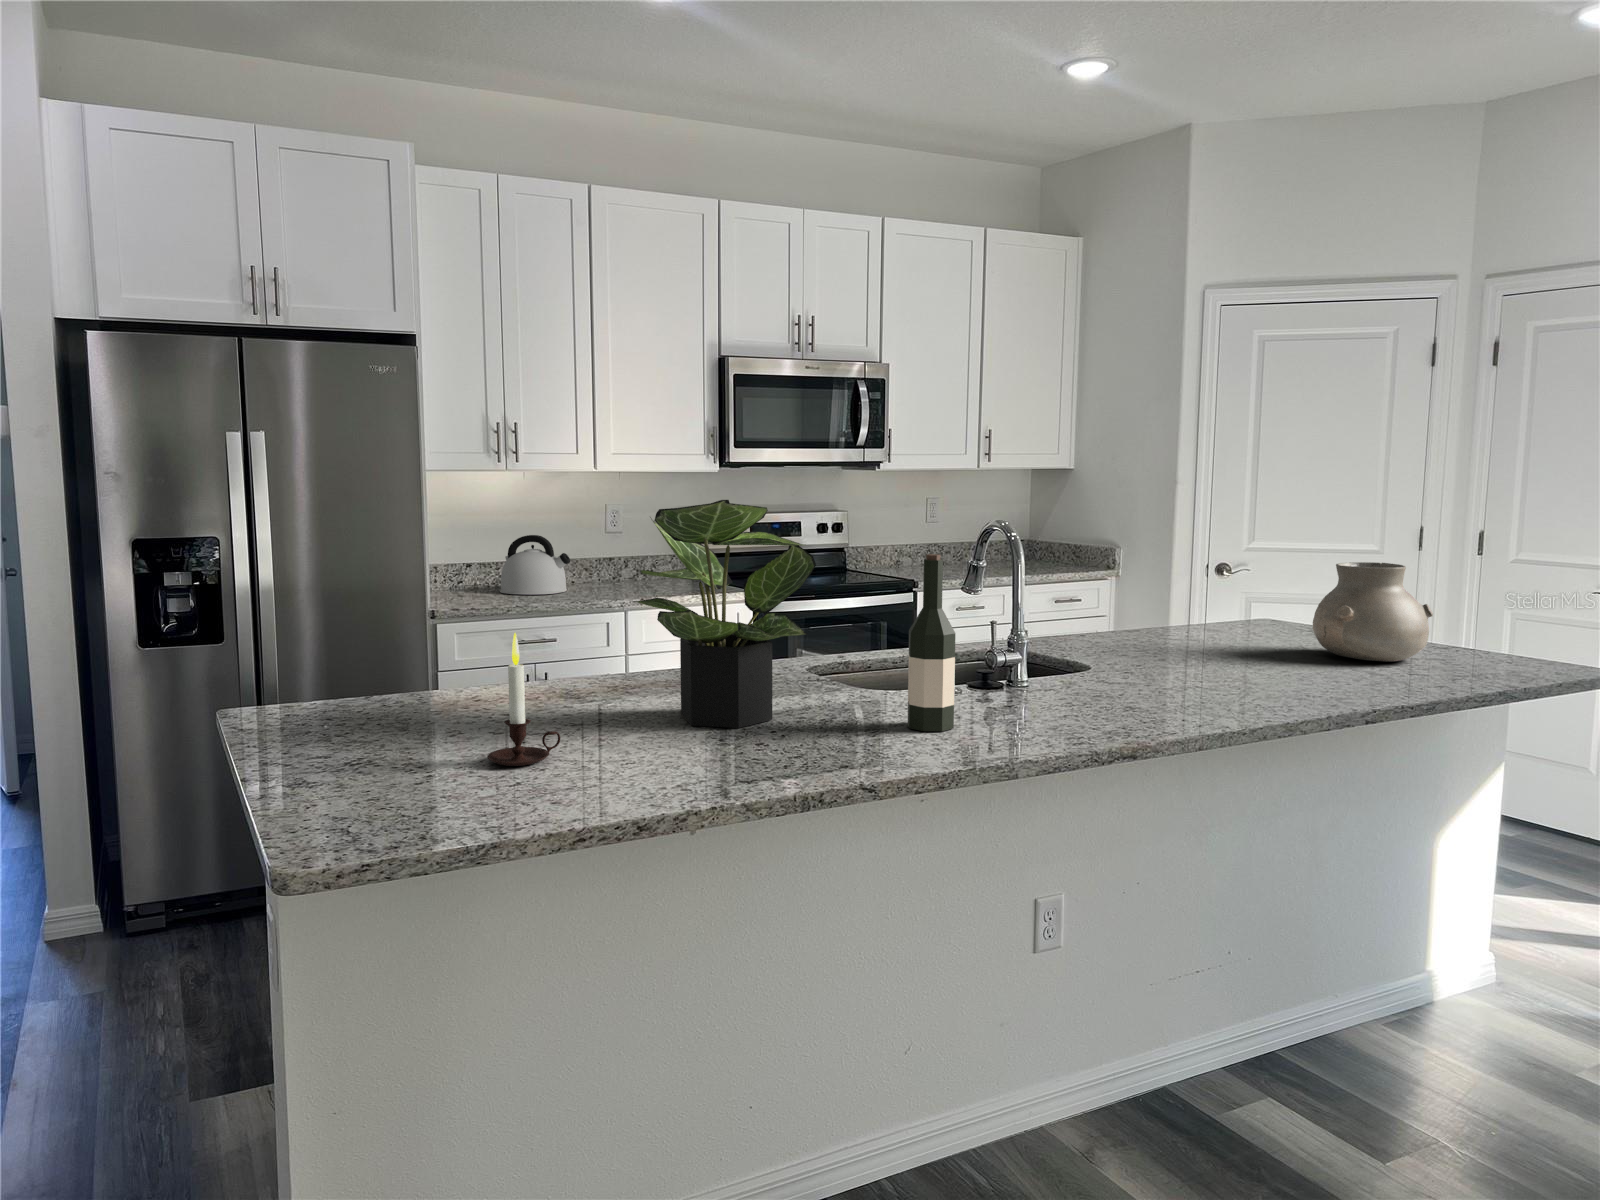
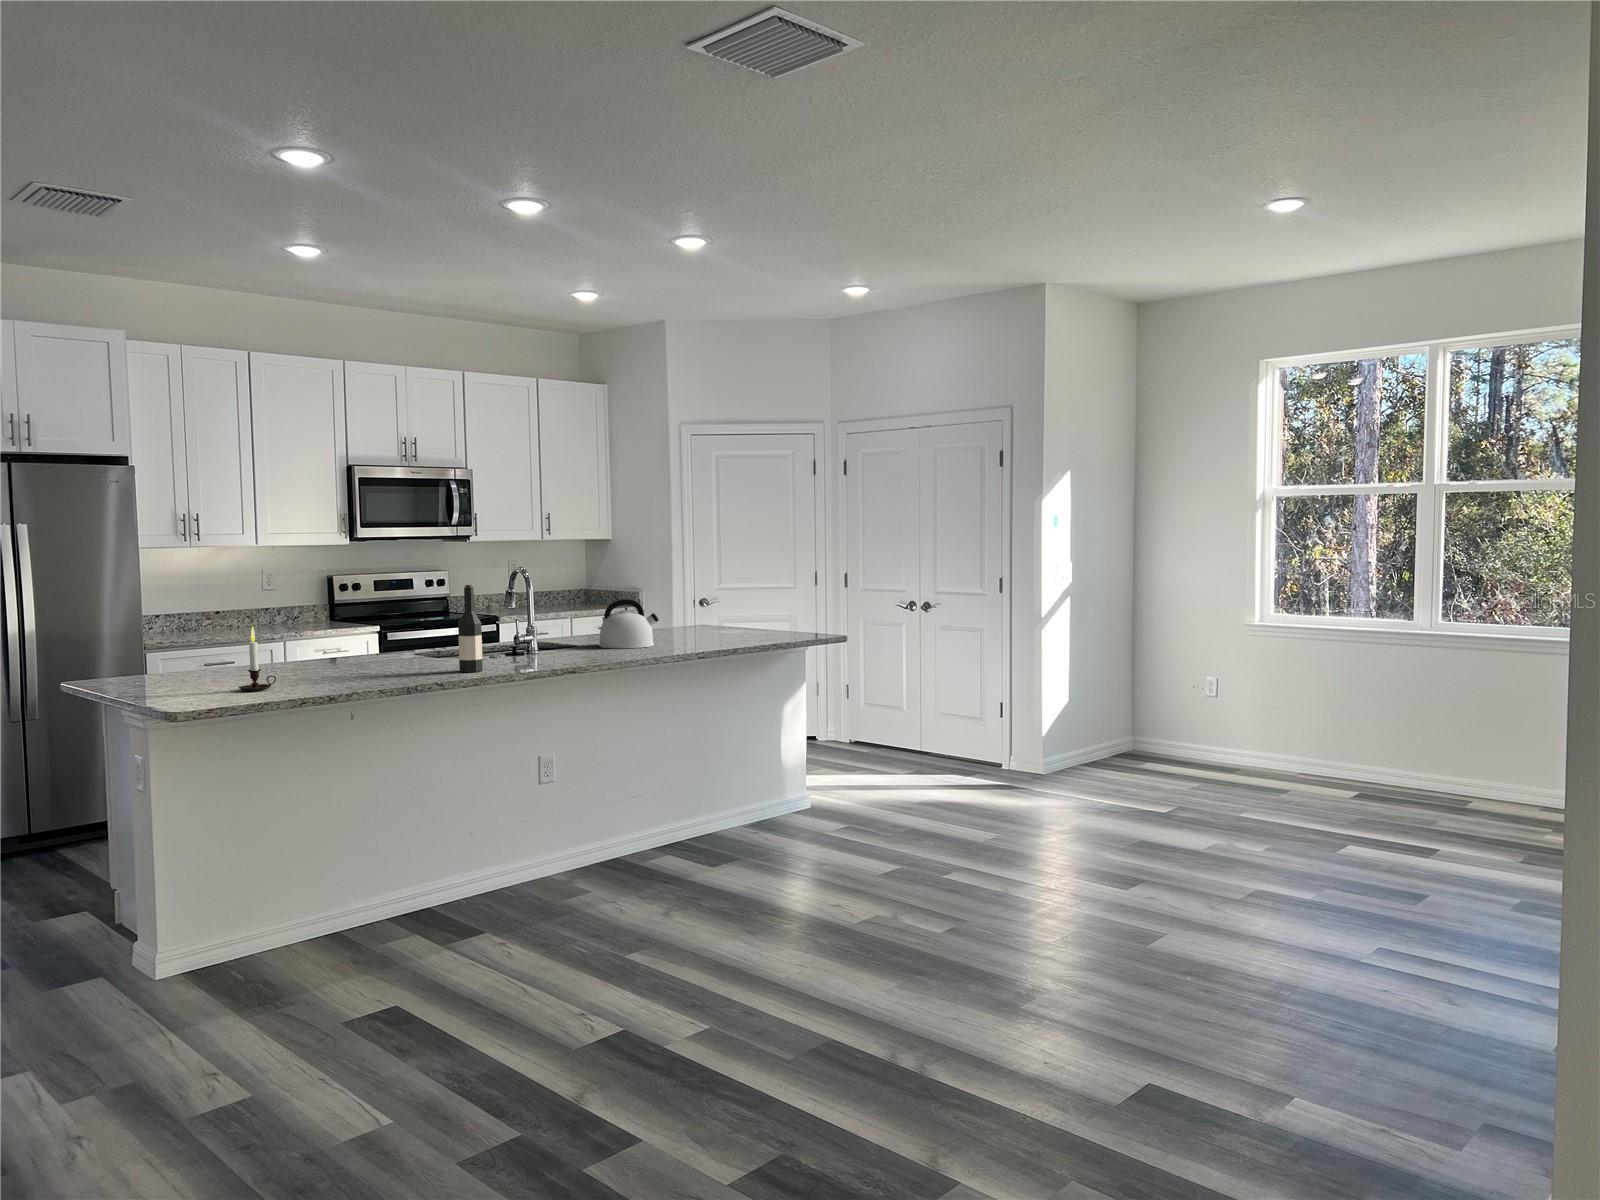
potted plant: present [633,500,816,728] -> none [308,560,409,677]
kettle: present [500,535,570,595] -> present [599,599,659,648]
vase: present [1313,562,1433,662] -> none [702,588,759,640]

